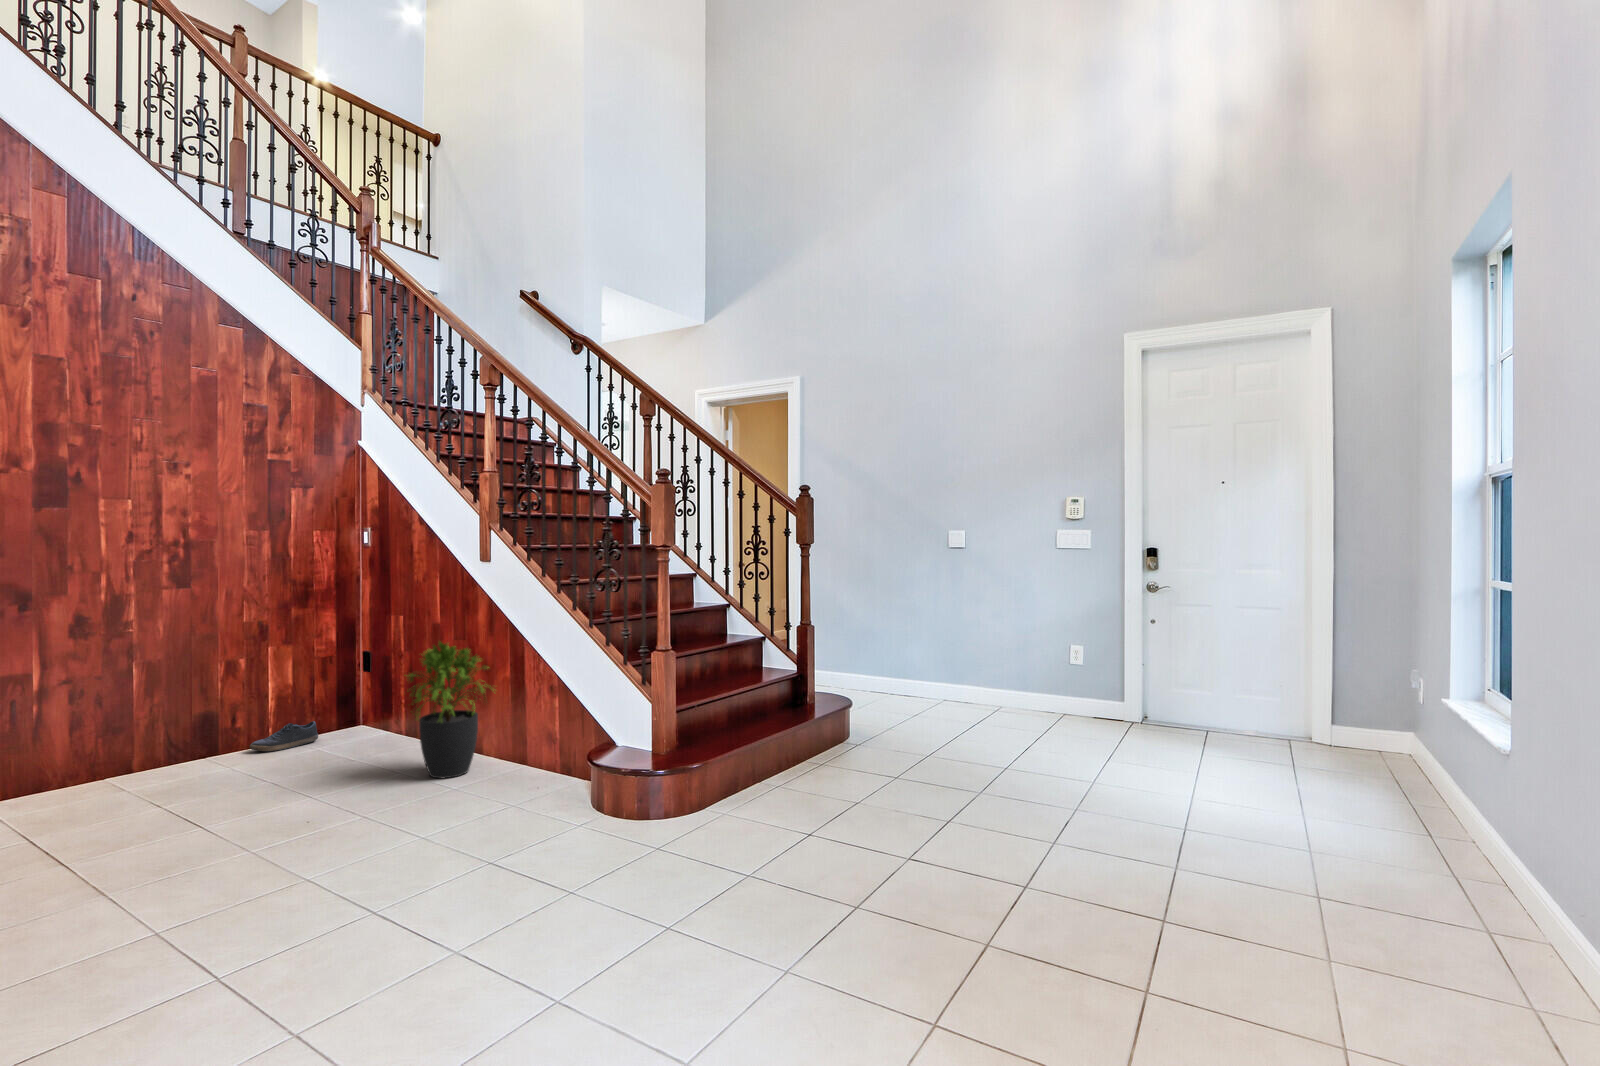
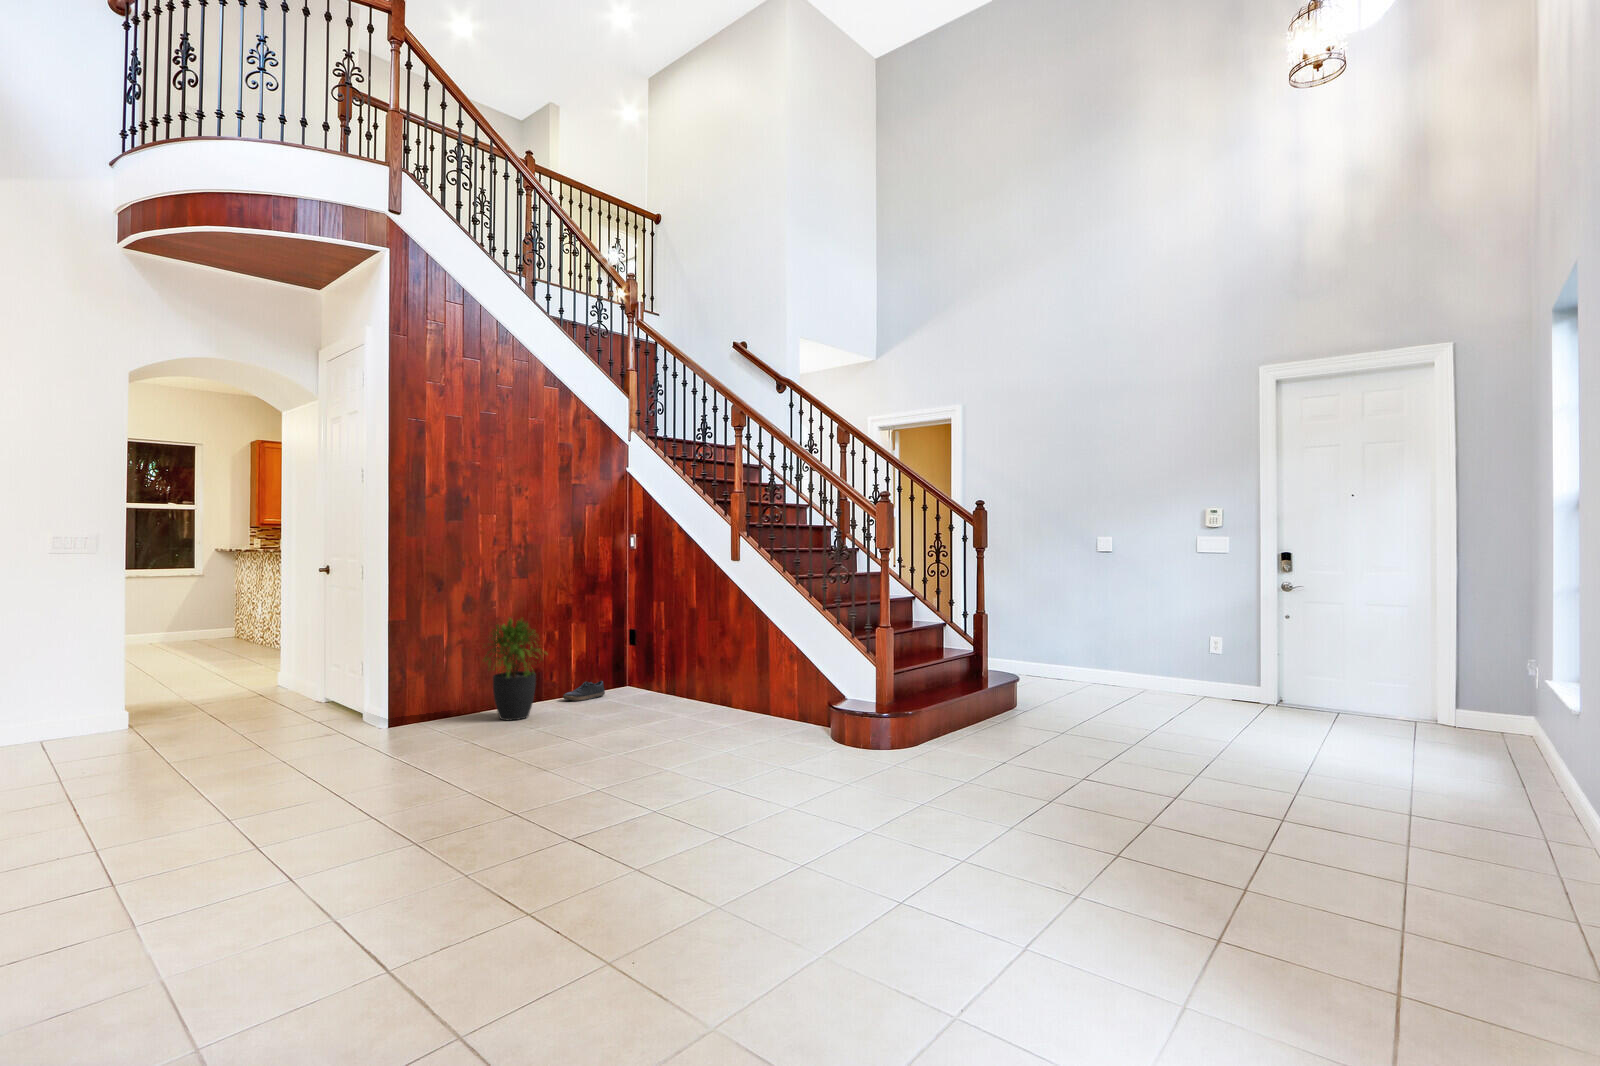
potted plant: present [407,642,487,778] -> present [483,619,542,720]

